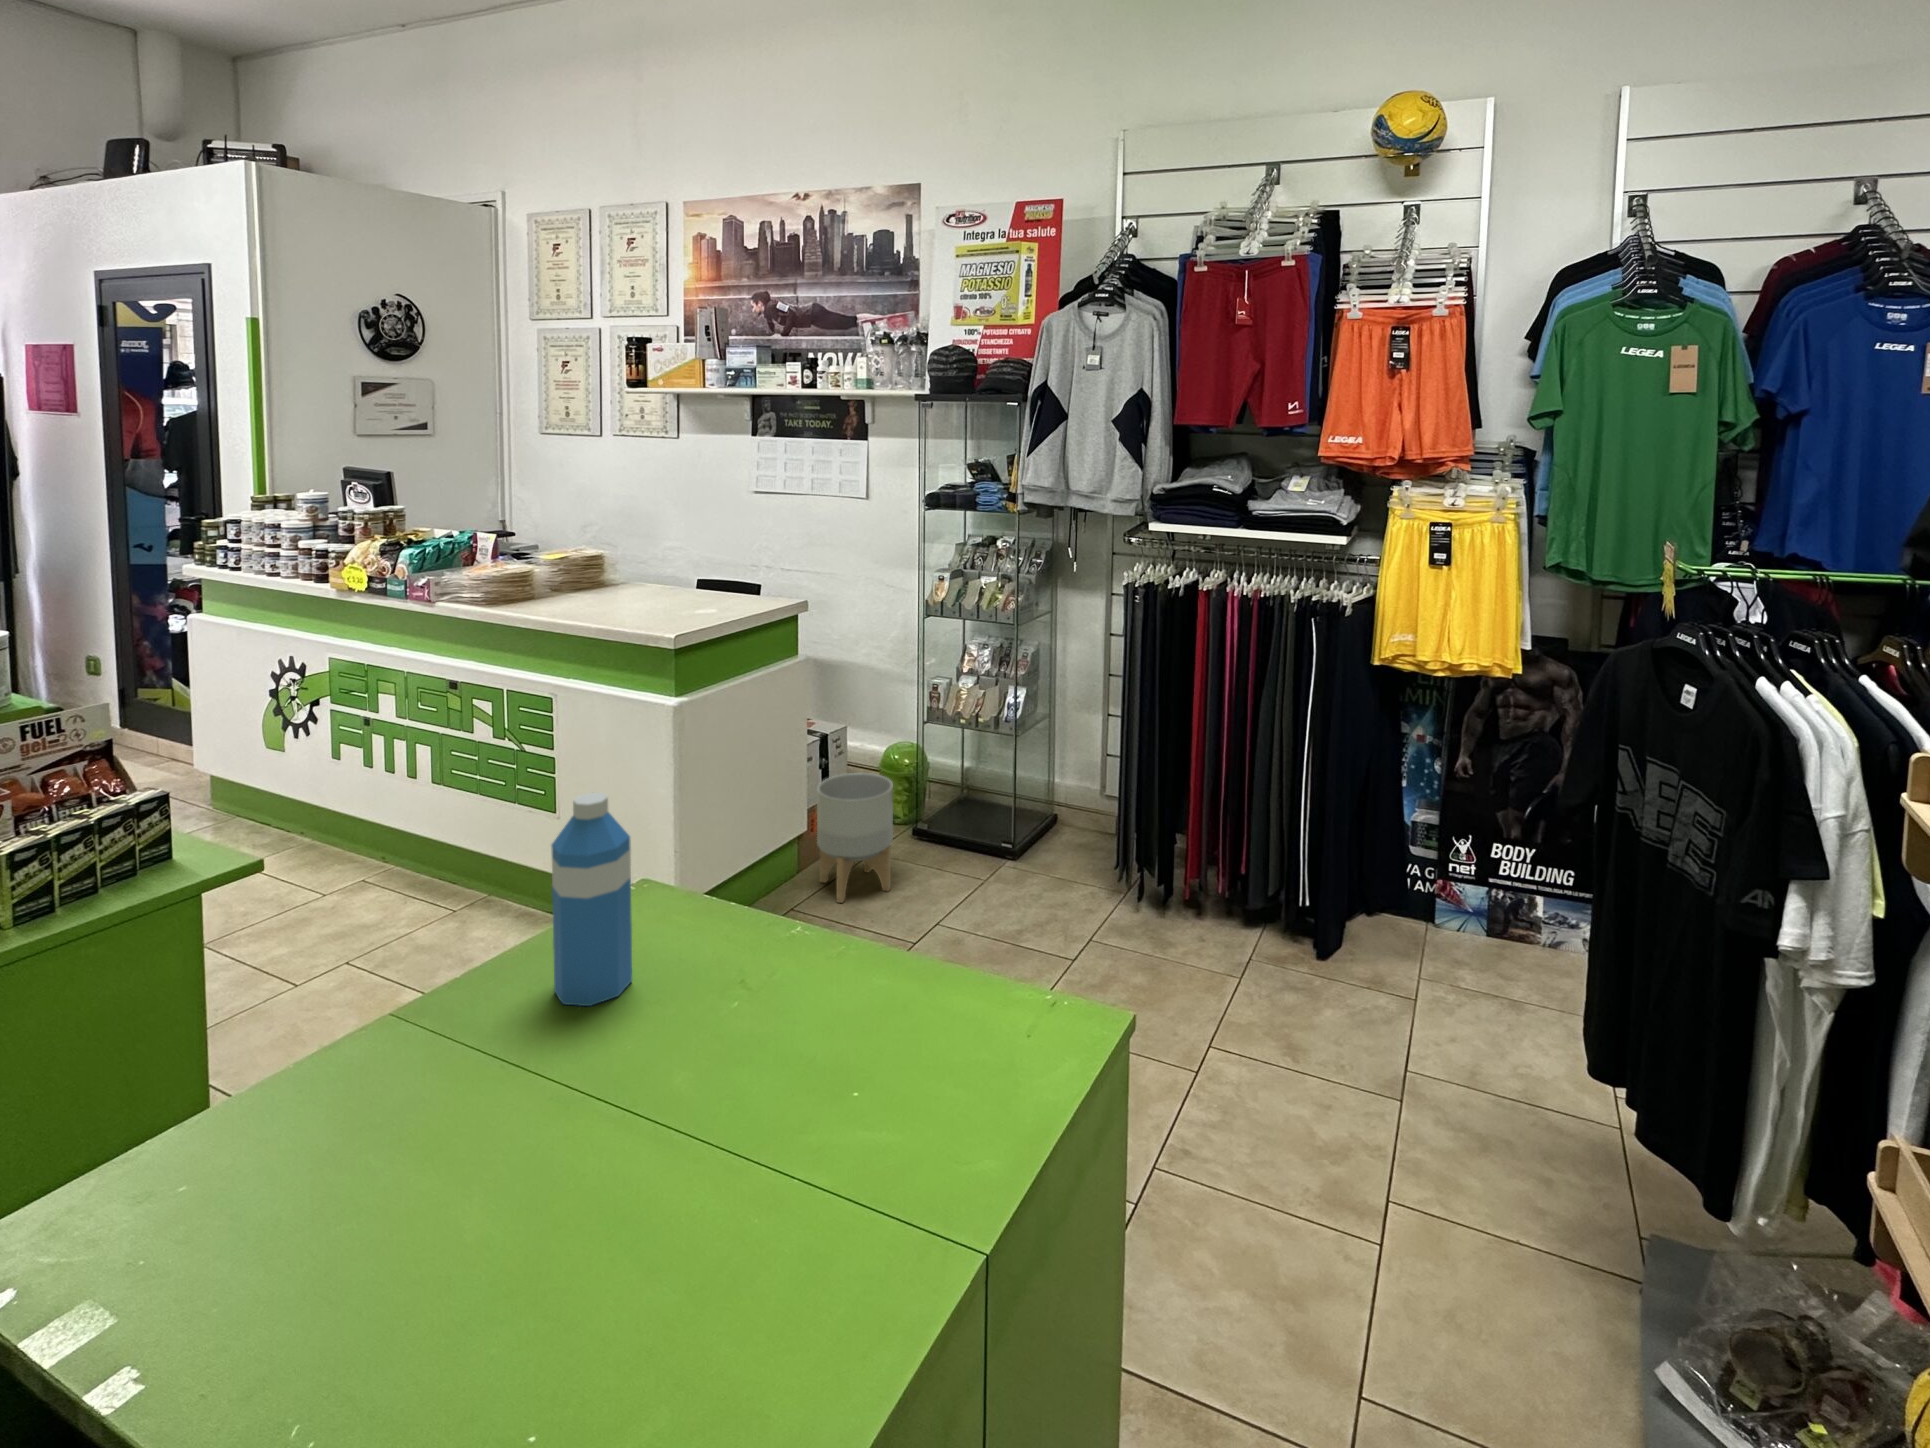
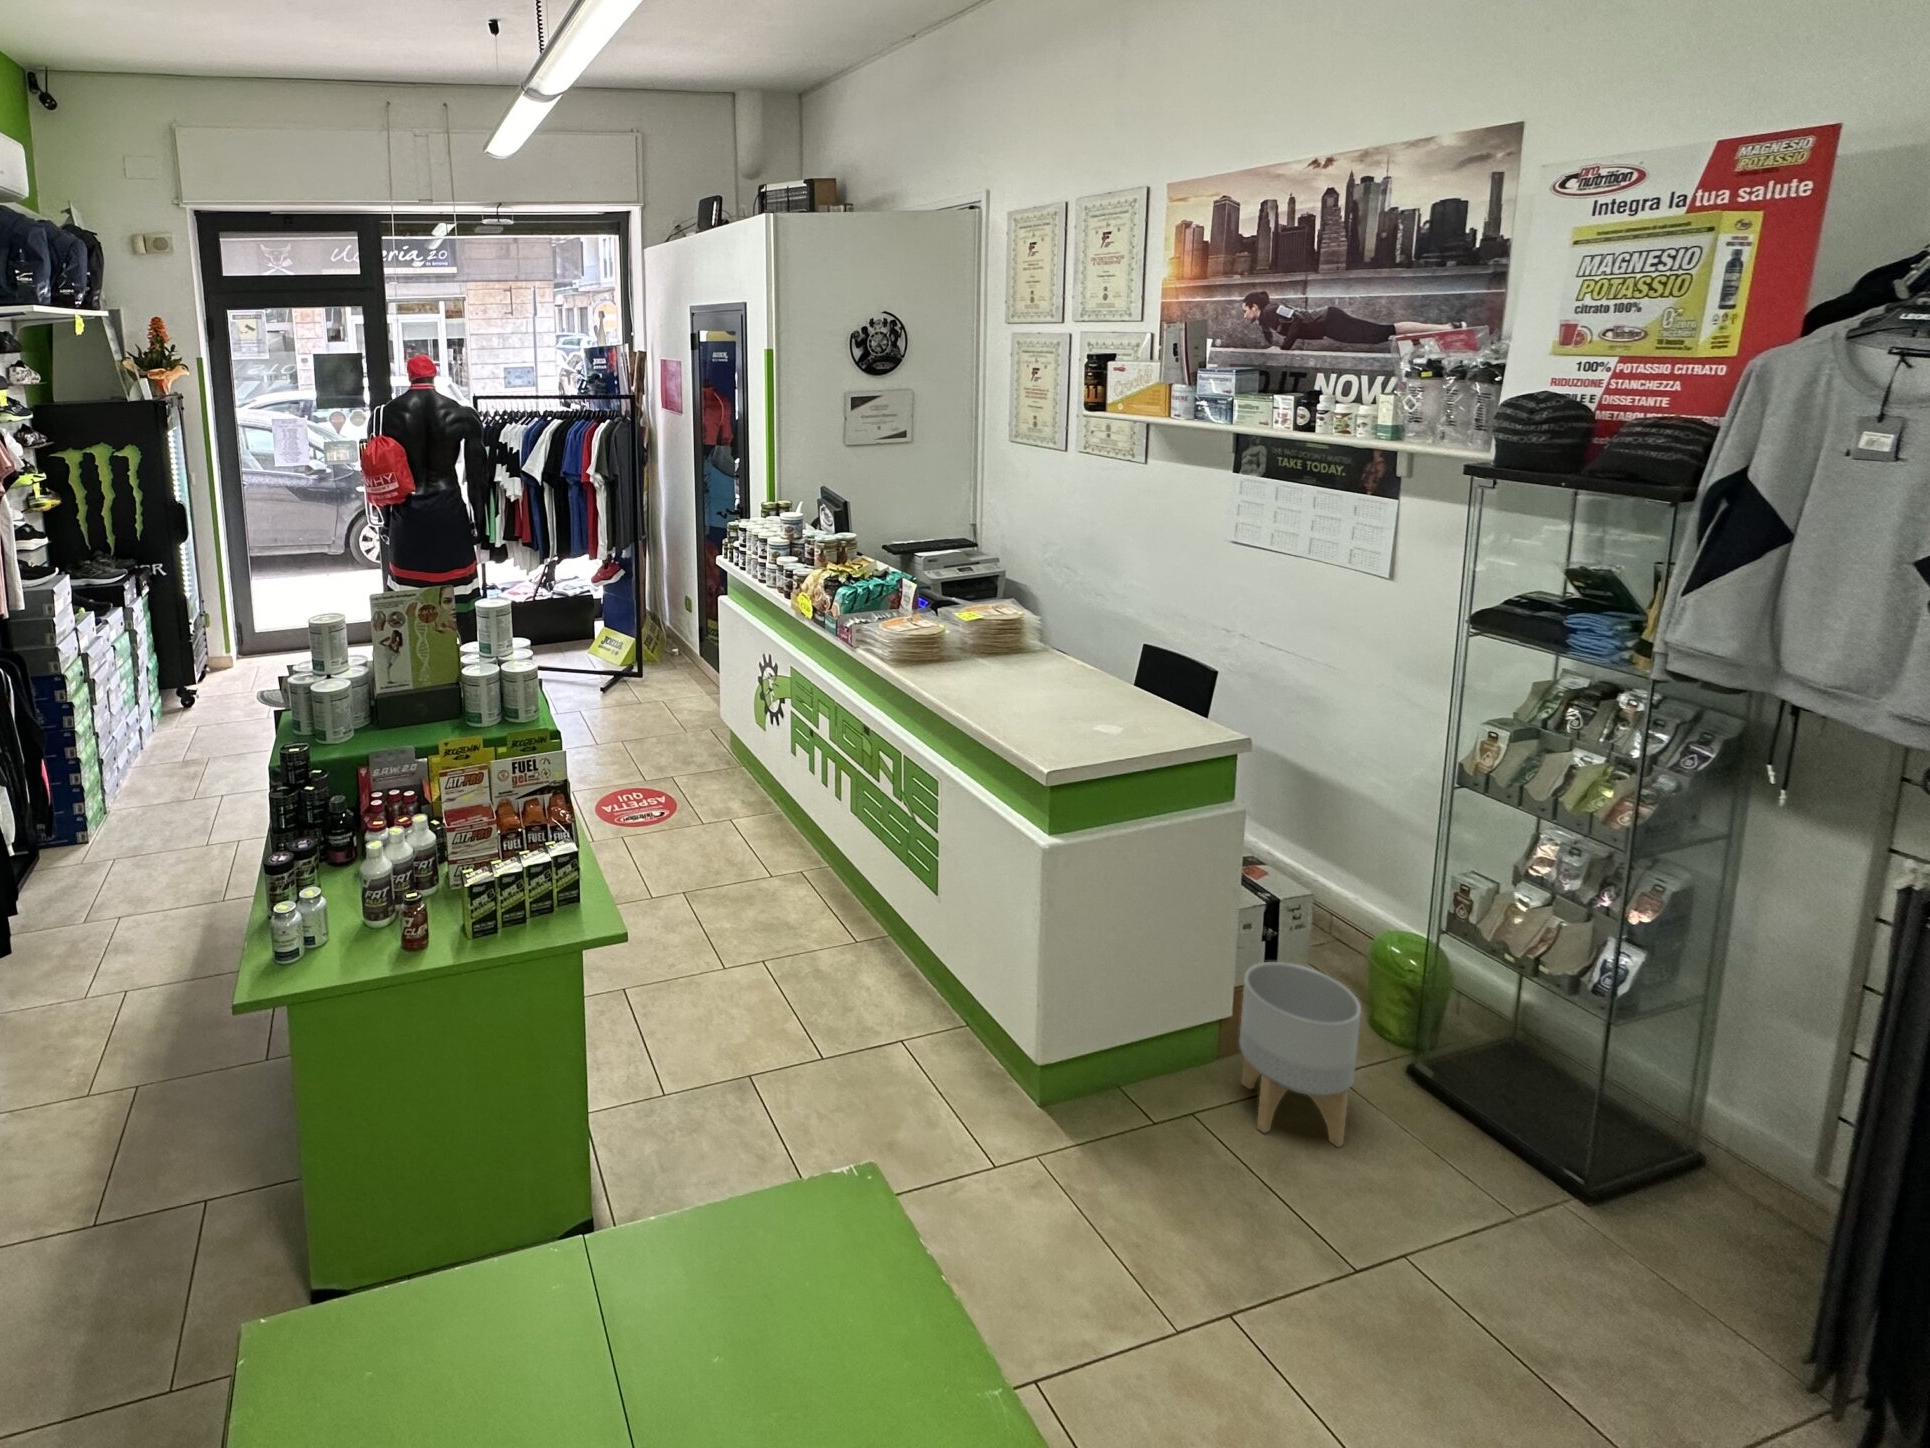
water bottle: present [552,793,632,1006] -> none [718,1135,797,1381]

